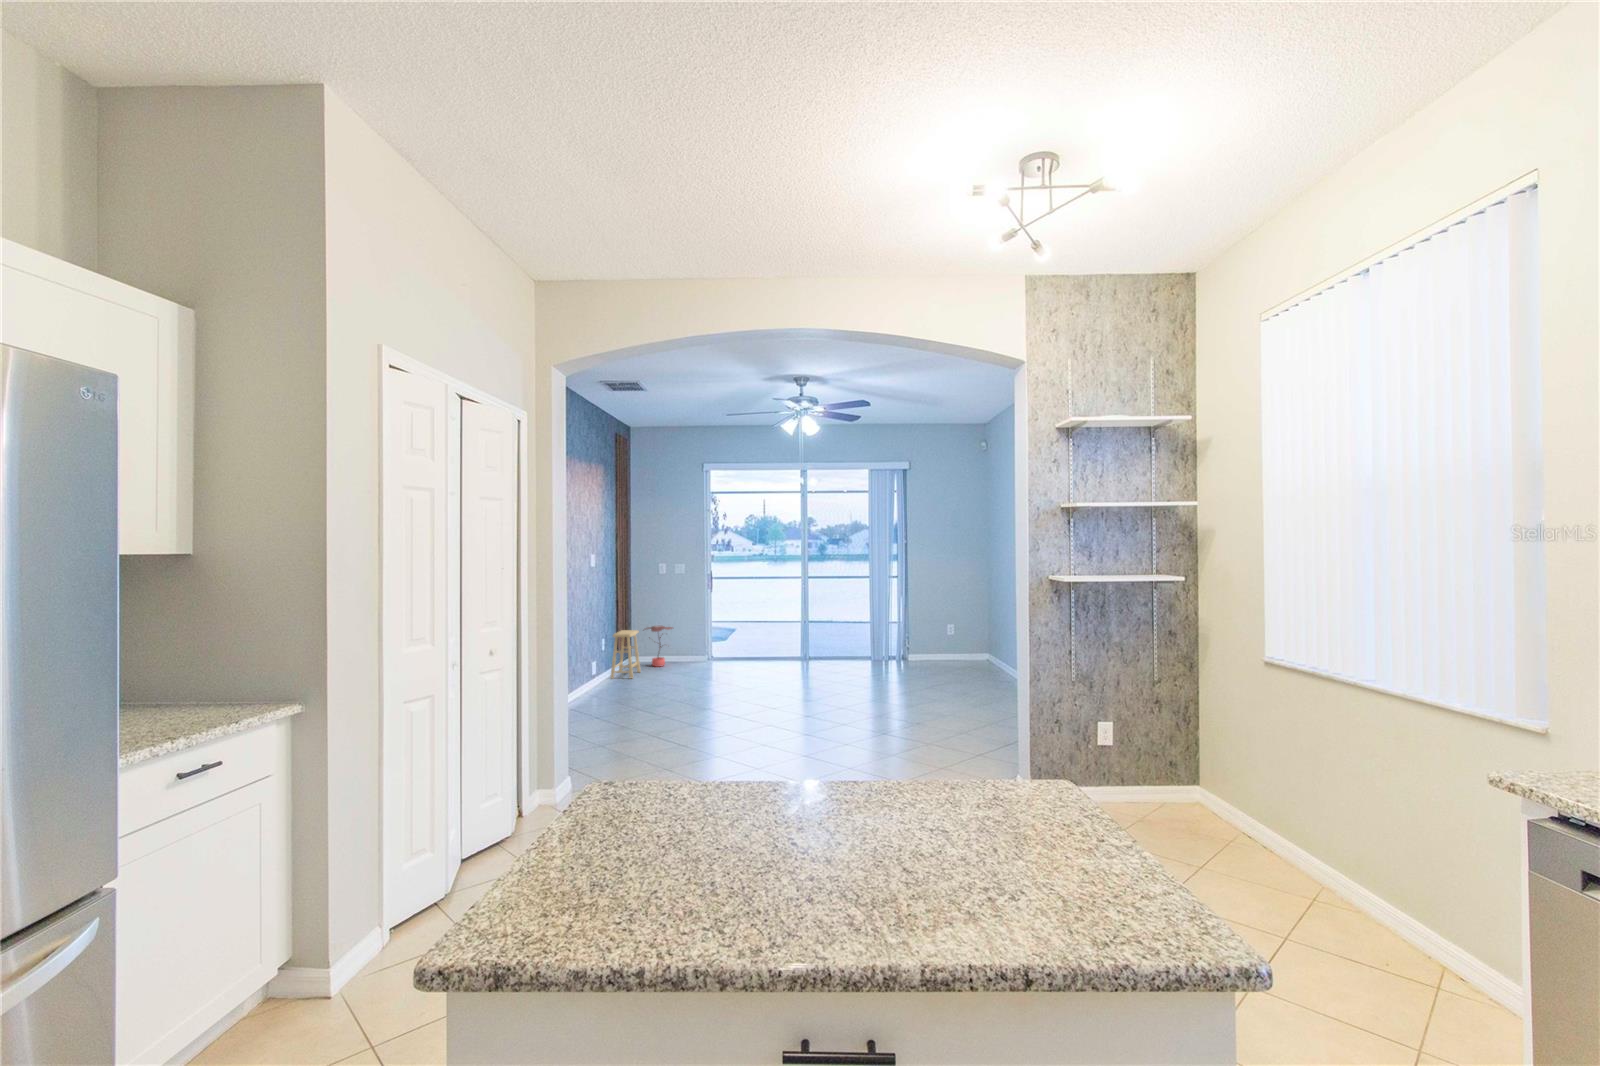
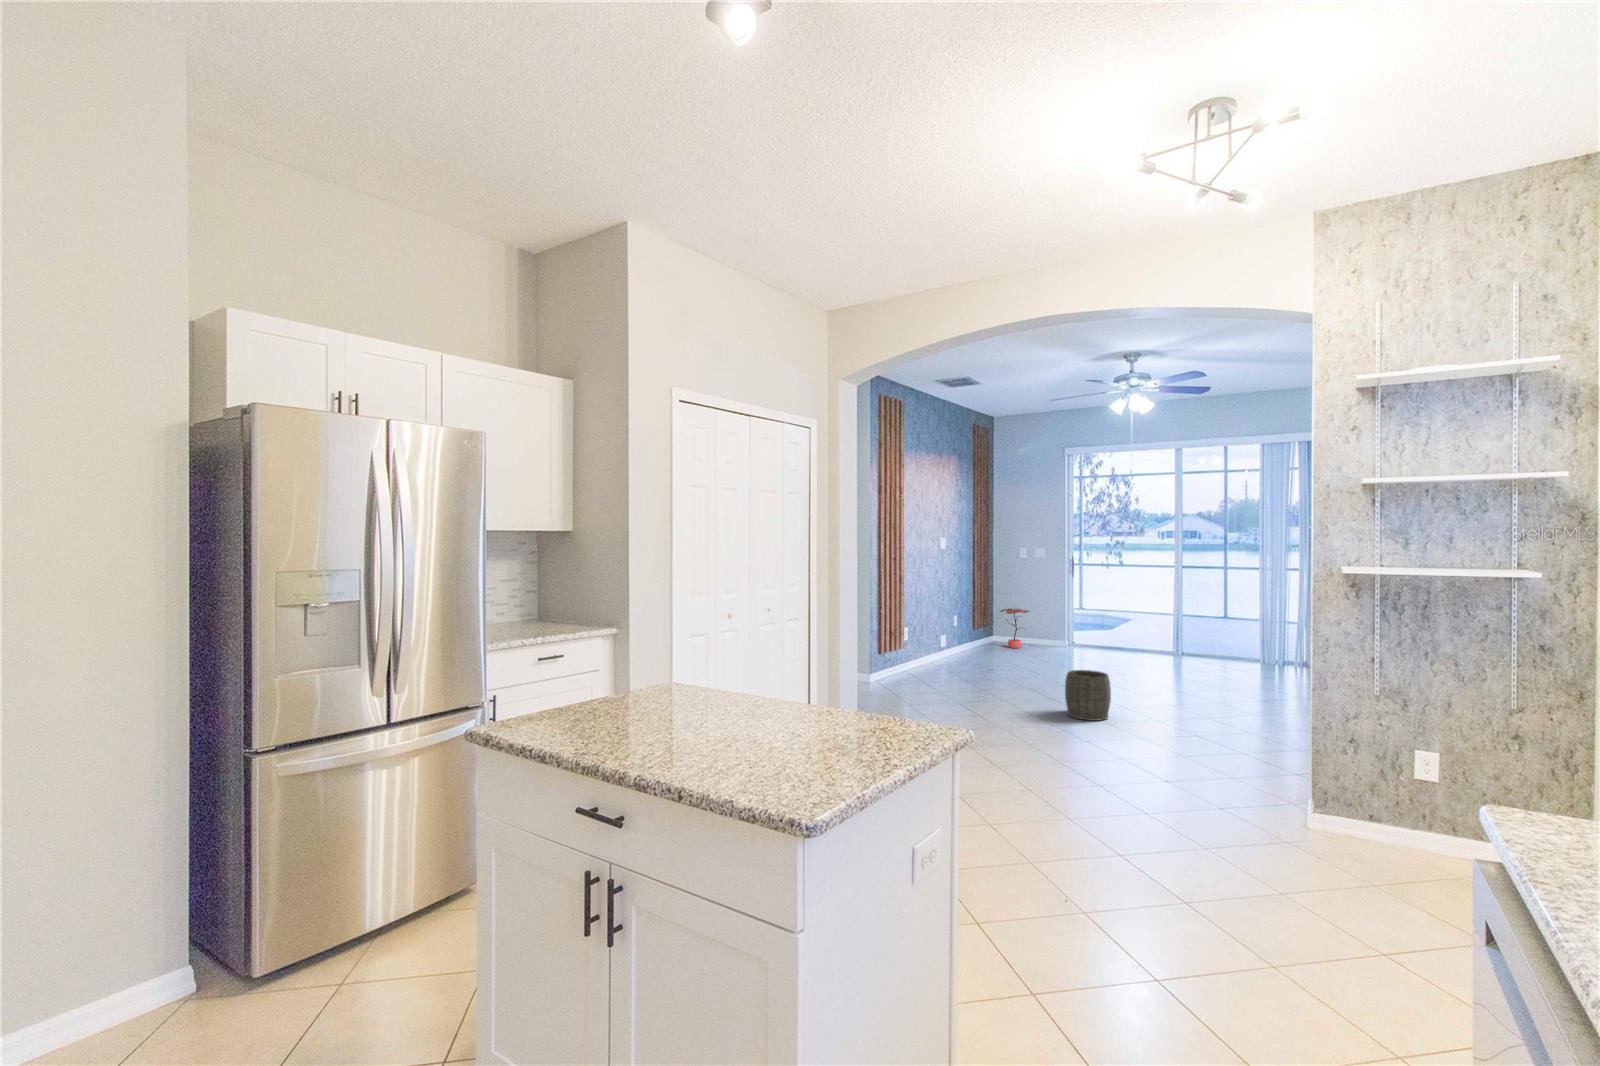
footstool: present [611,630,640,678] -> none [961,610,993,655]
woven basket: none [759,684,801,735] -> present [1065,670,1111,721]

